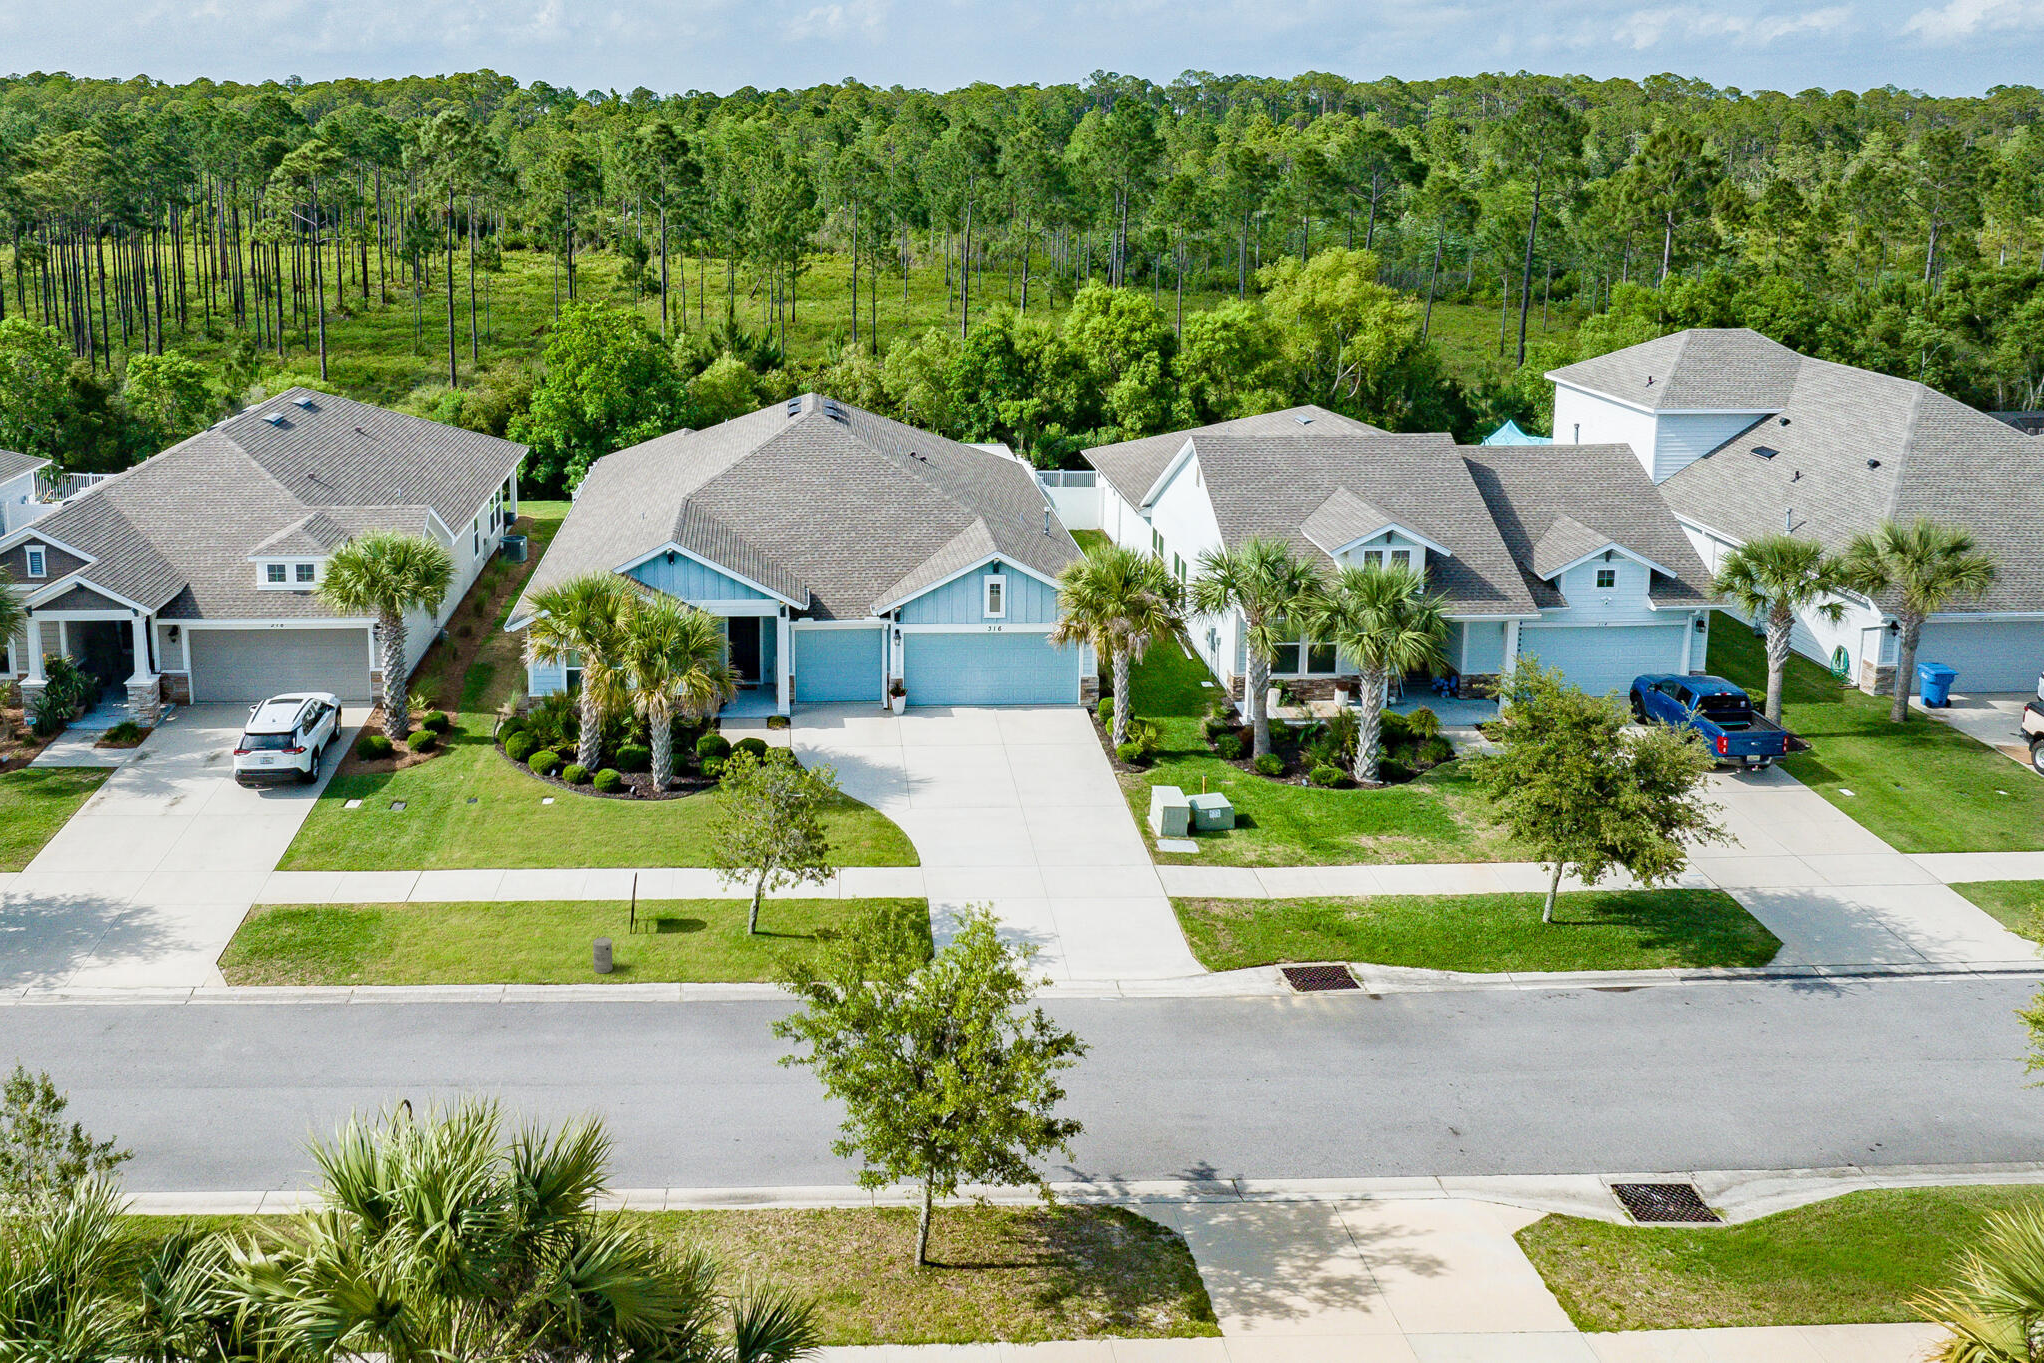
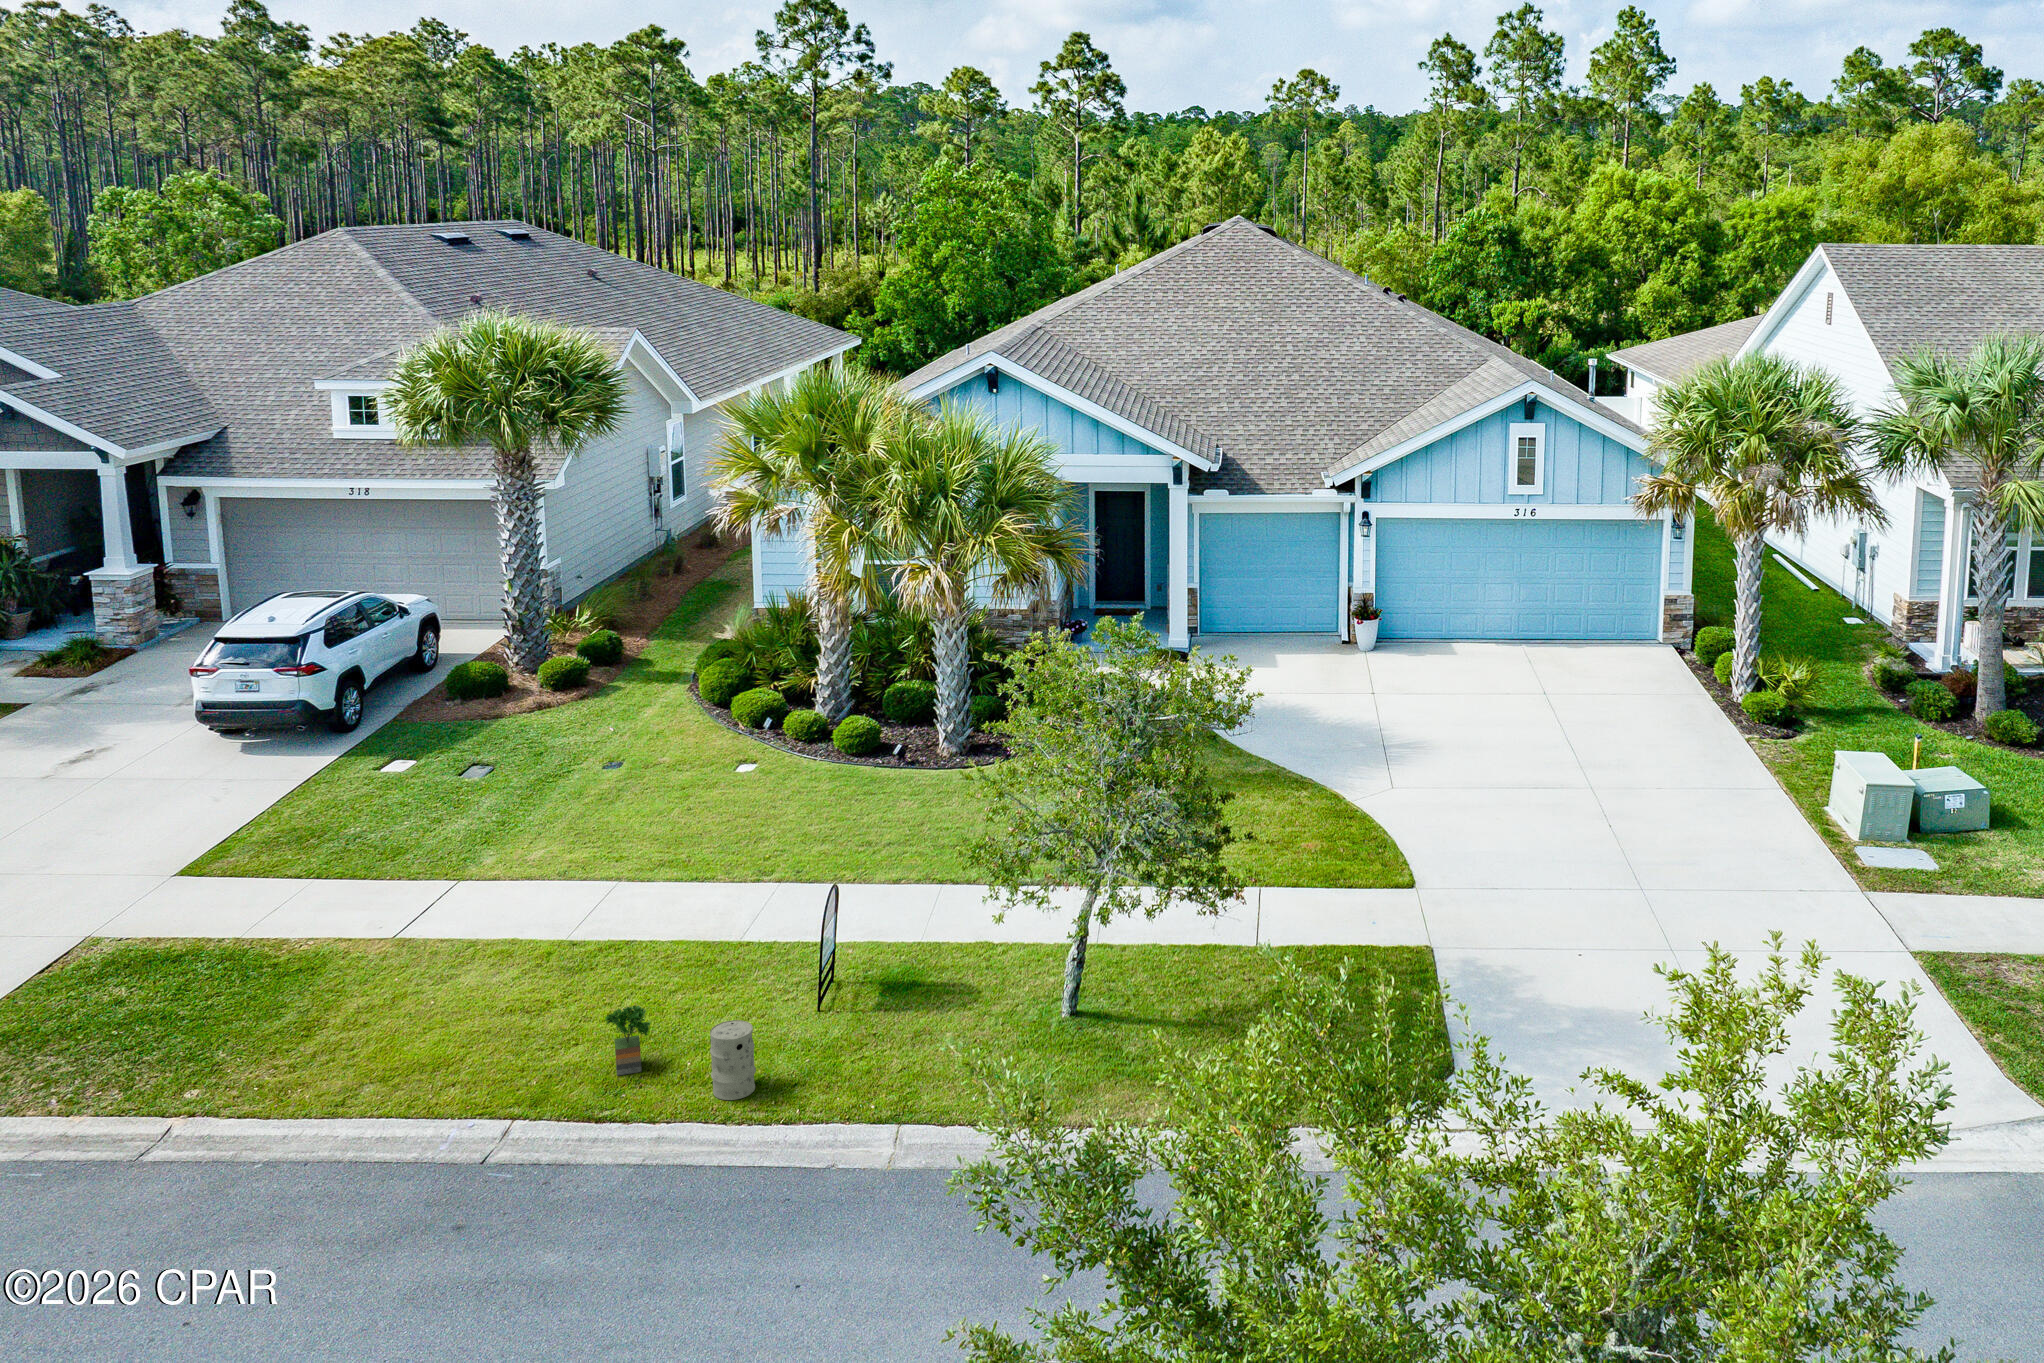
potted tree: none [540,931,562,964] -> present [605,1005,650,1076]

